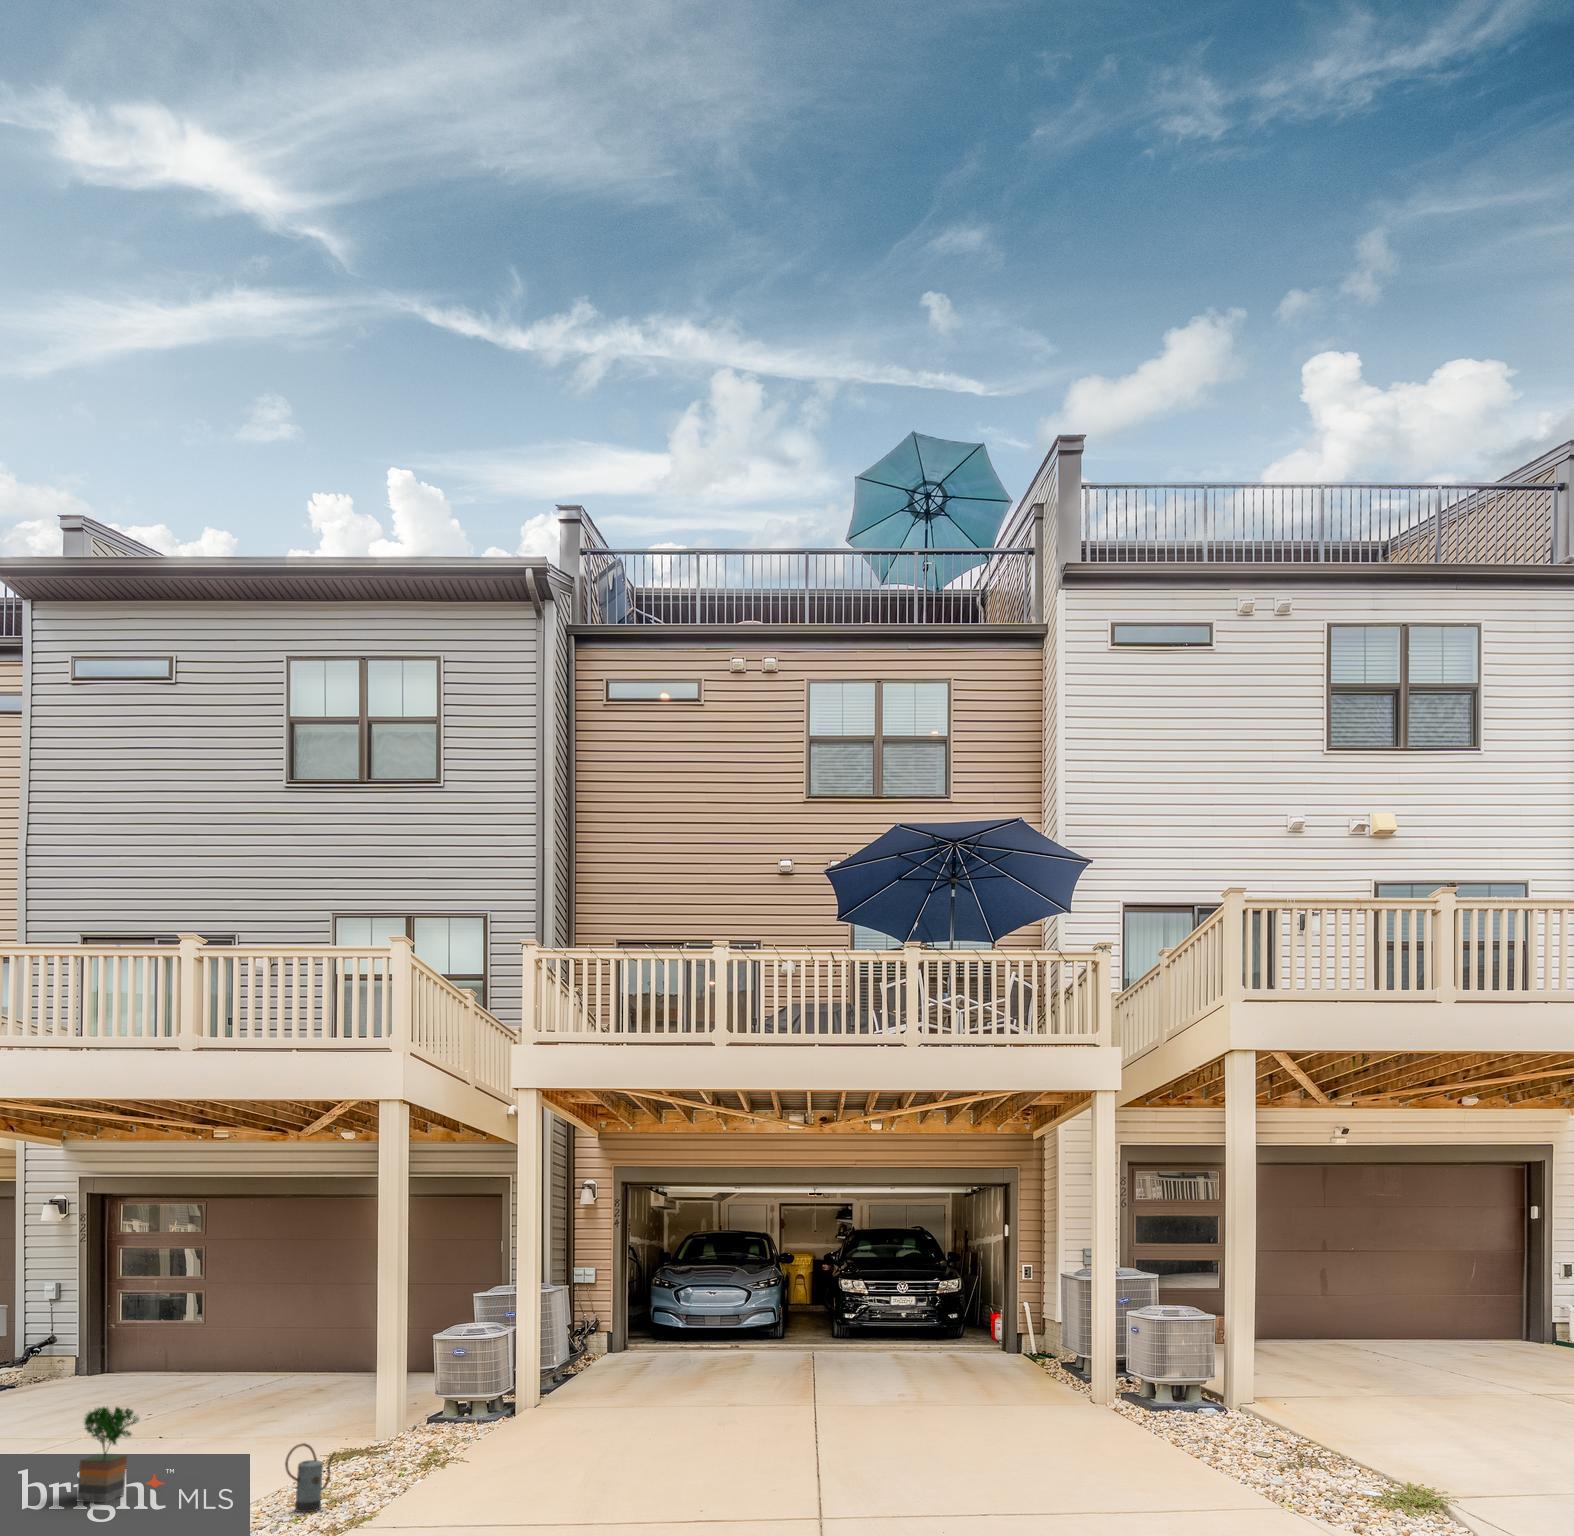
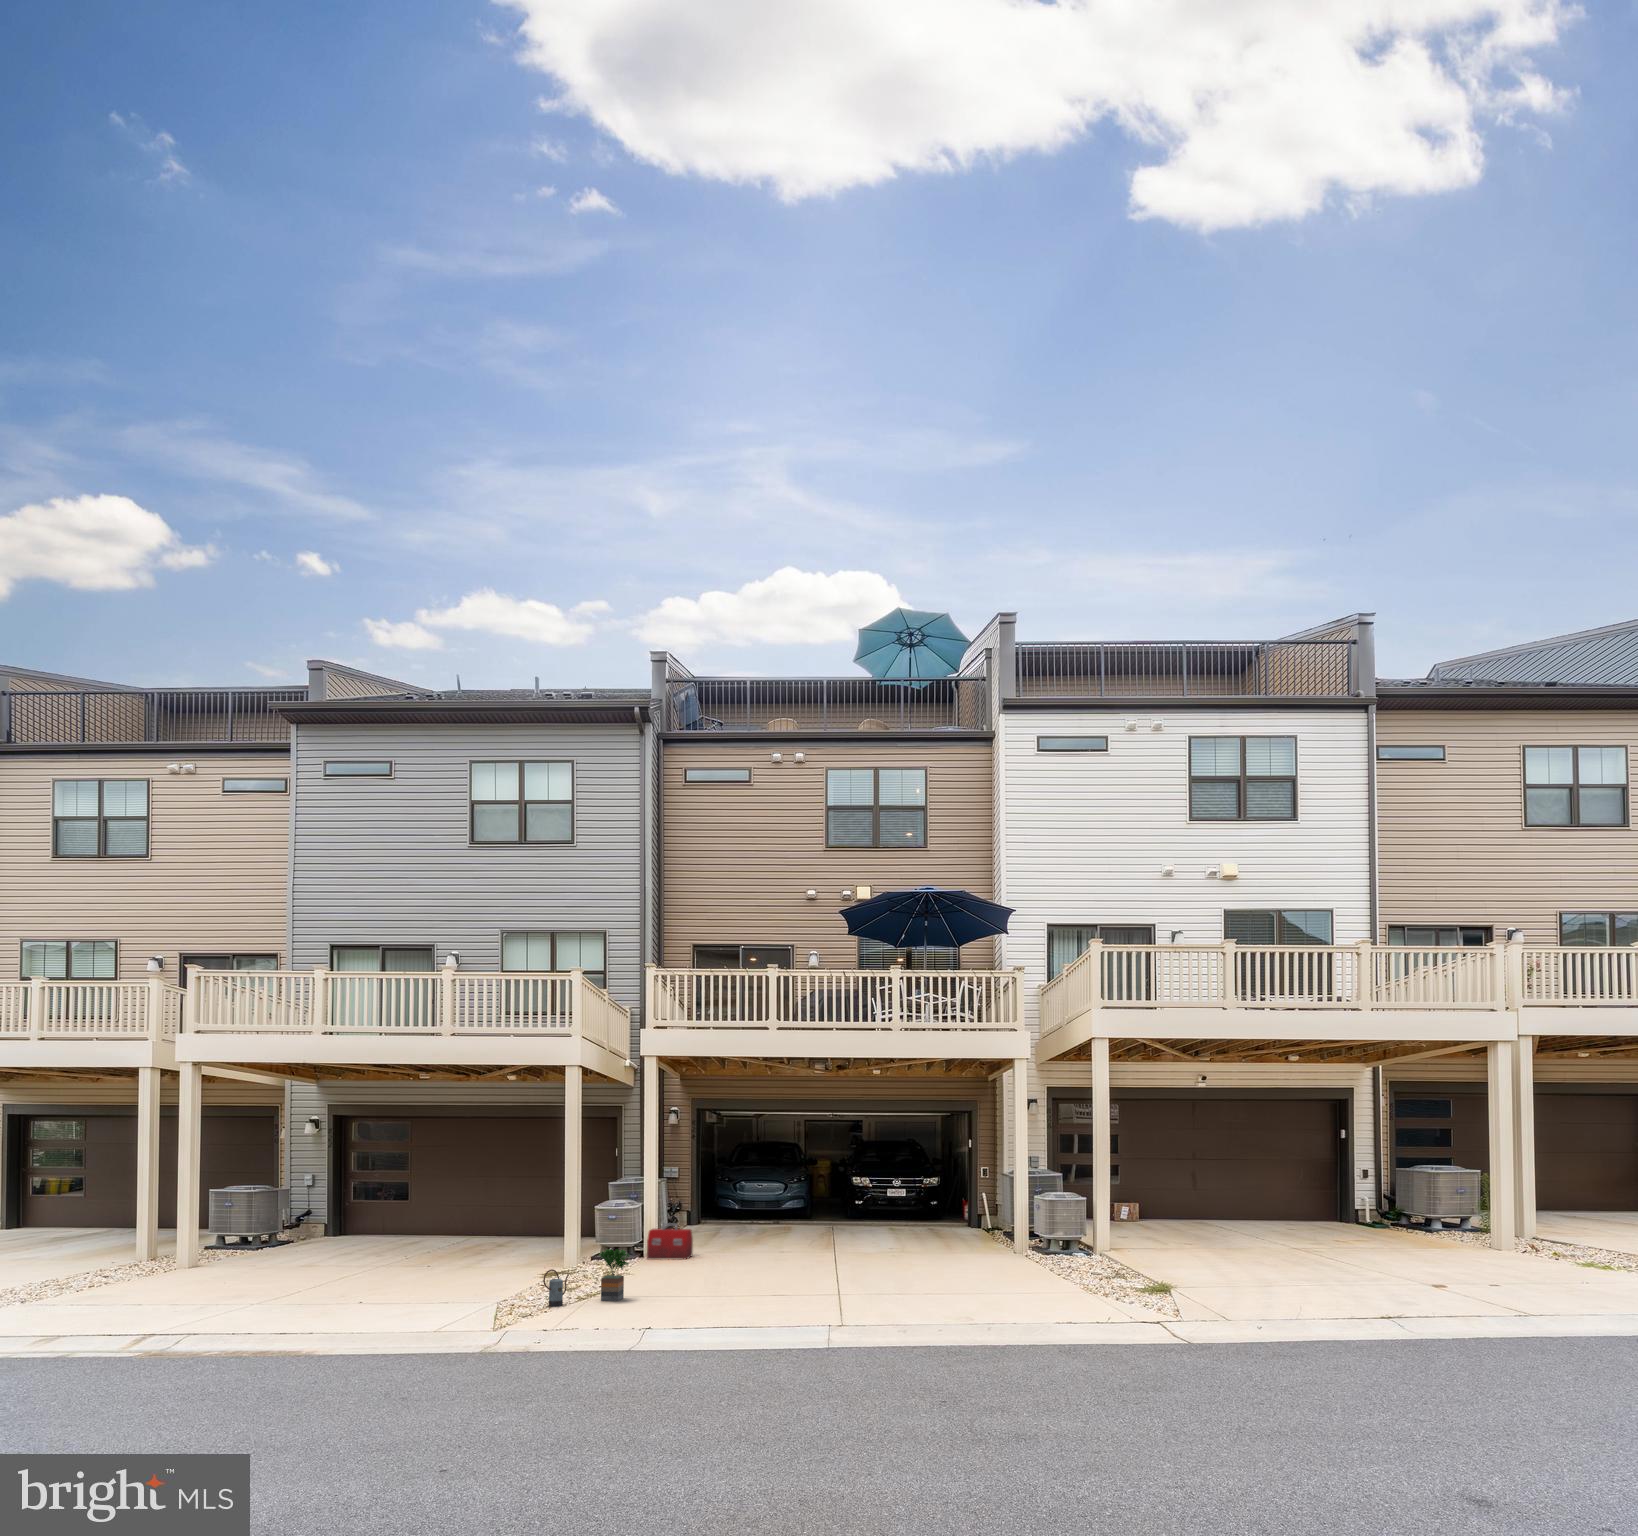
toolbox: none [512,1351,587,1411] -> present [647,1223,693,1260]
potted tree: present [77,1407,139,1503] -> present [600,1249,630,1301]

